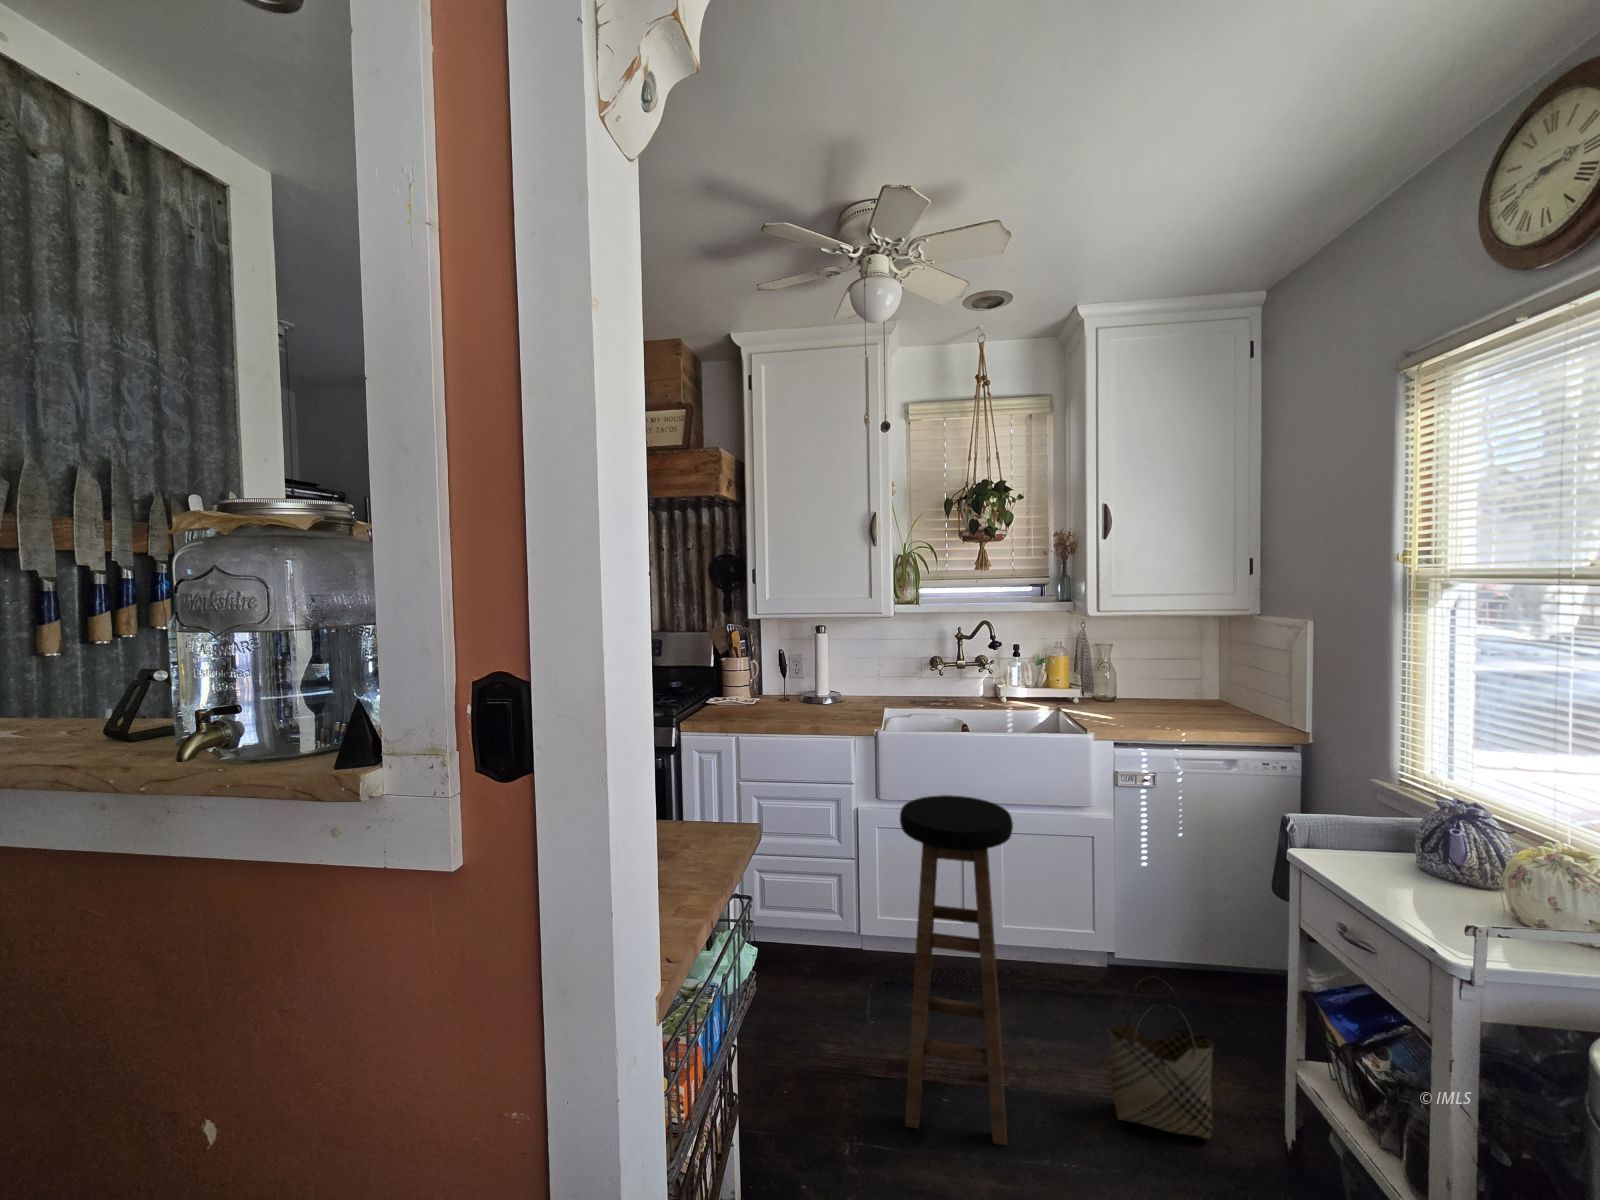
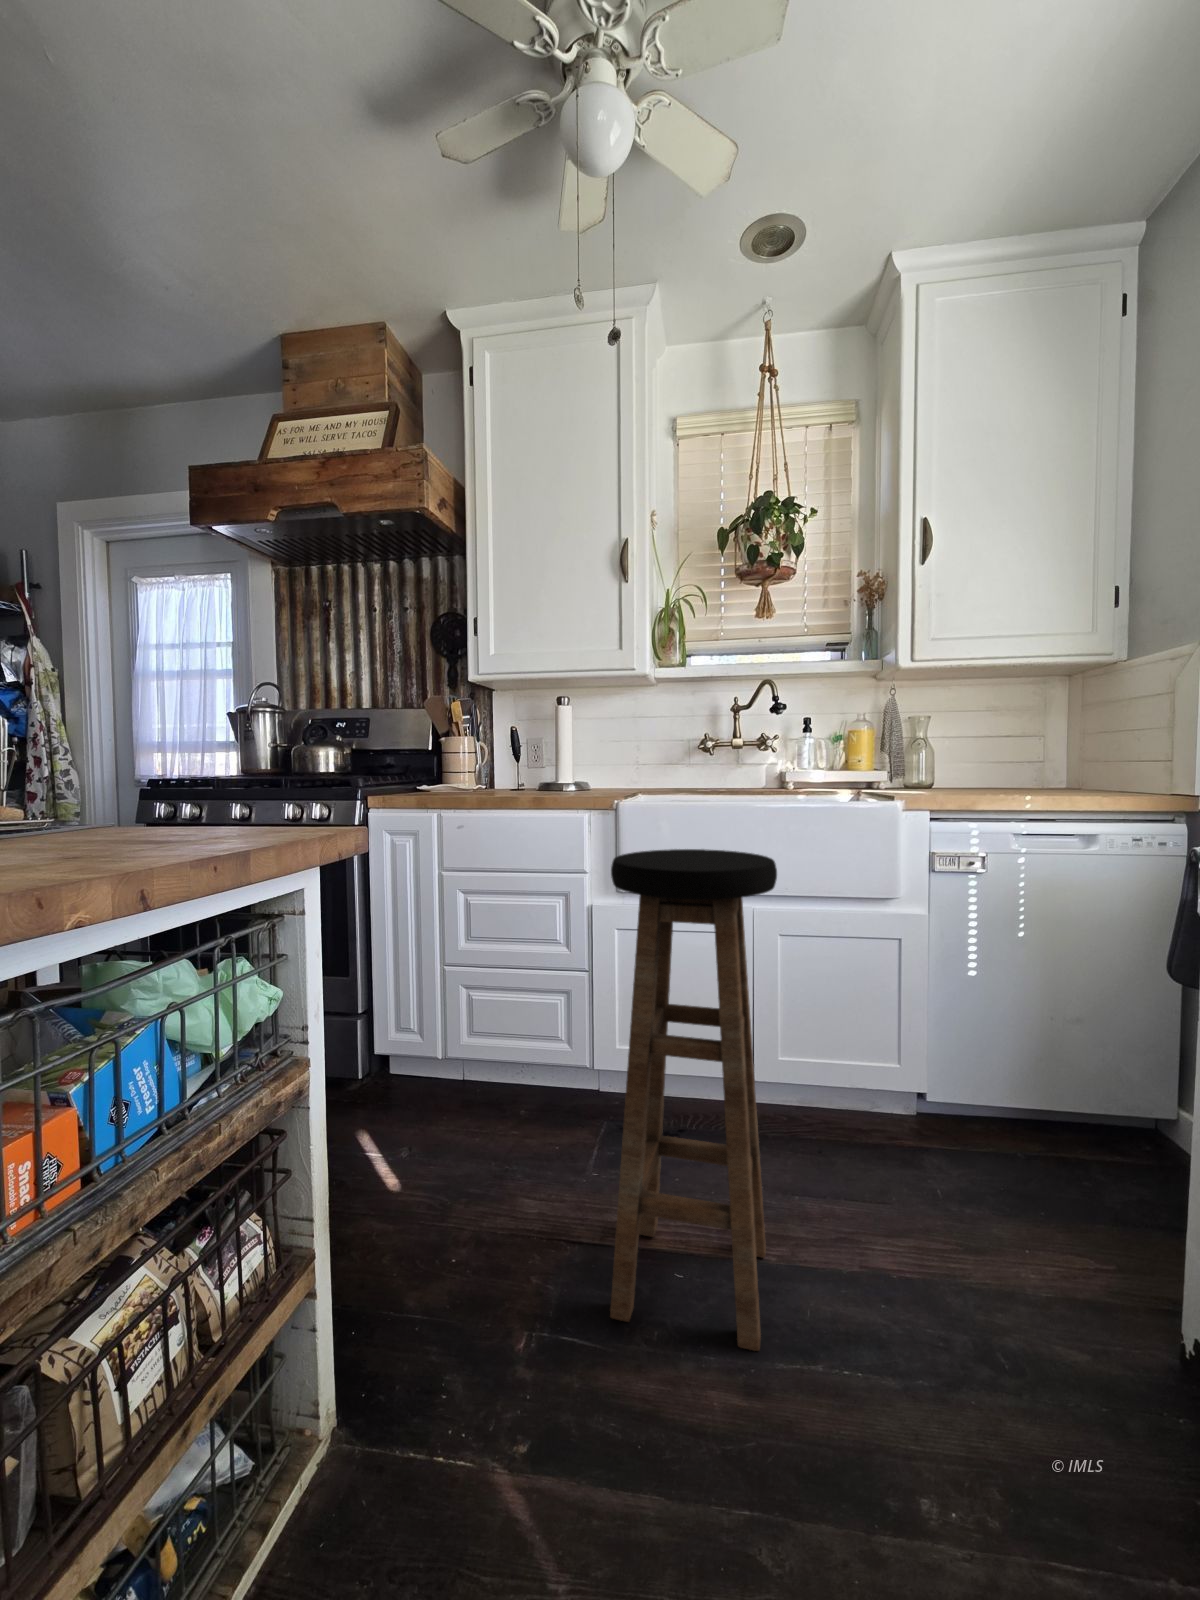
woven basket: present [1107,975,1213,1139] -> none [916,1104,1079,1347]

